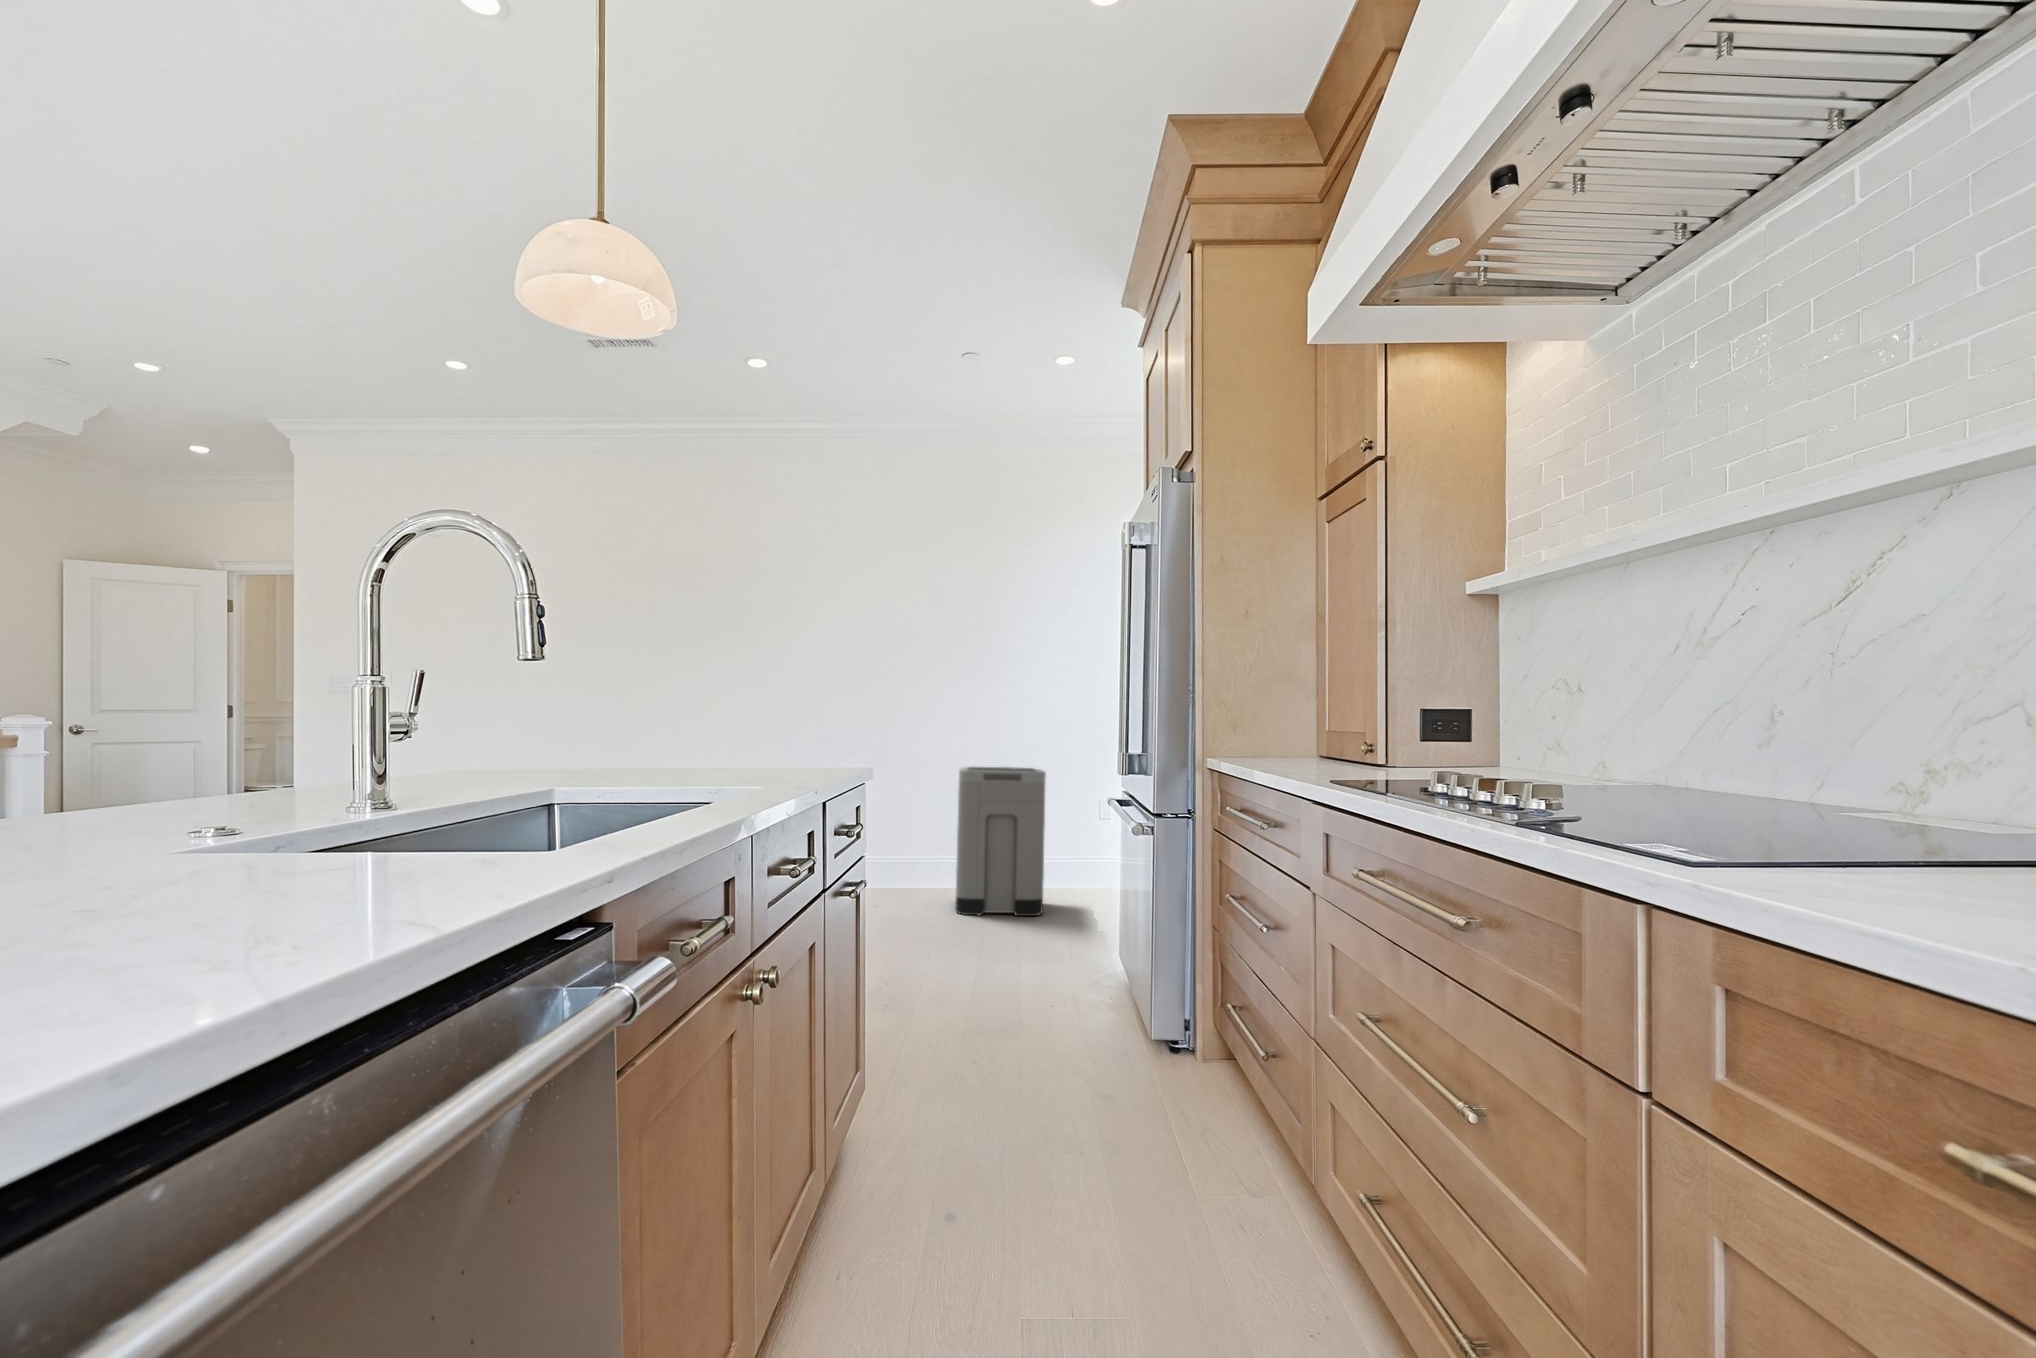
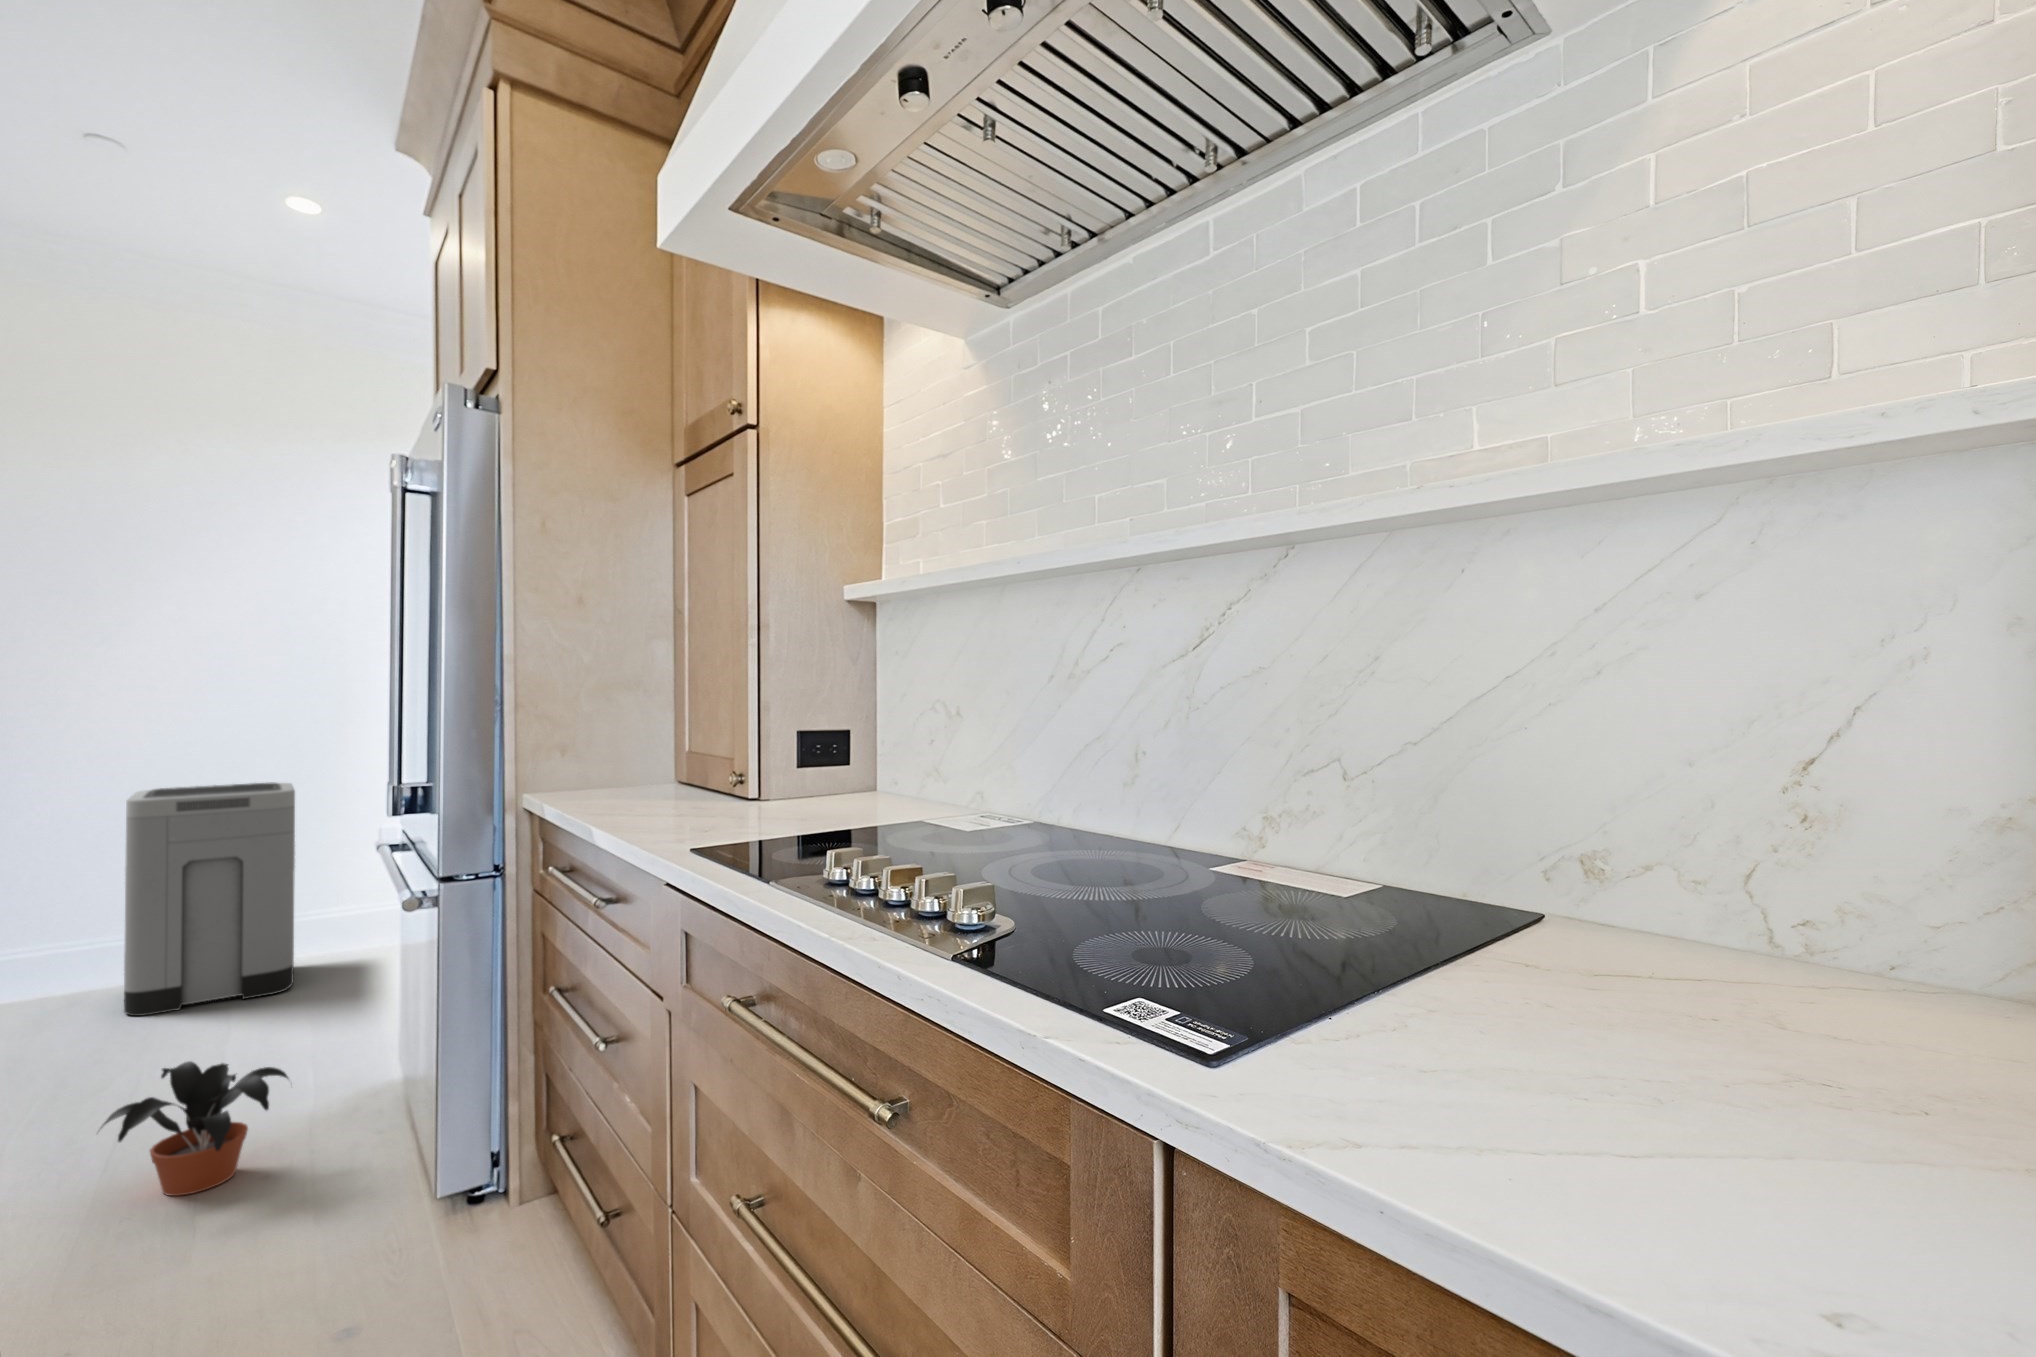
potted plant: none [966,925,1060,1008] -> present [101,1061,288,1196]

